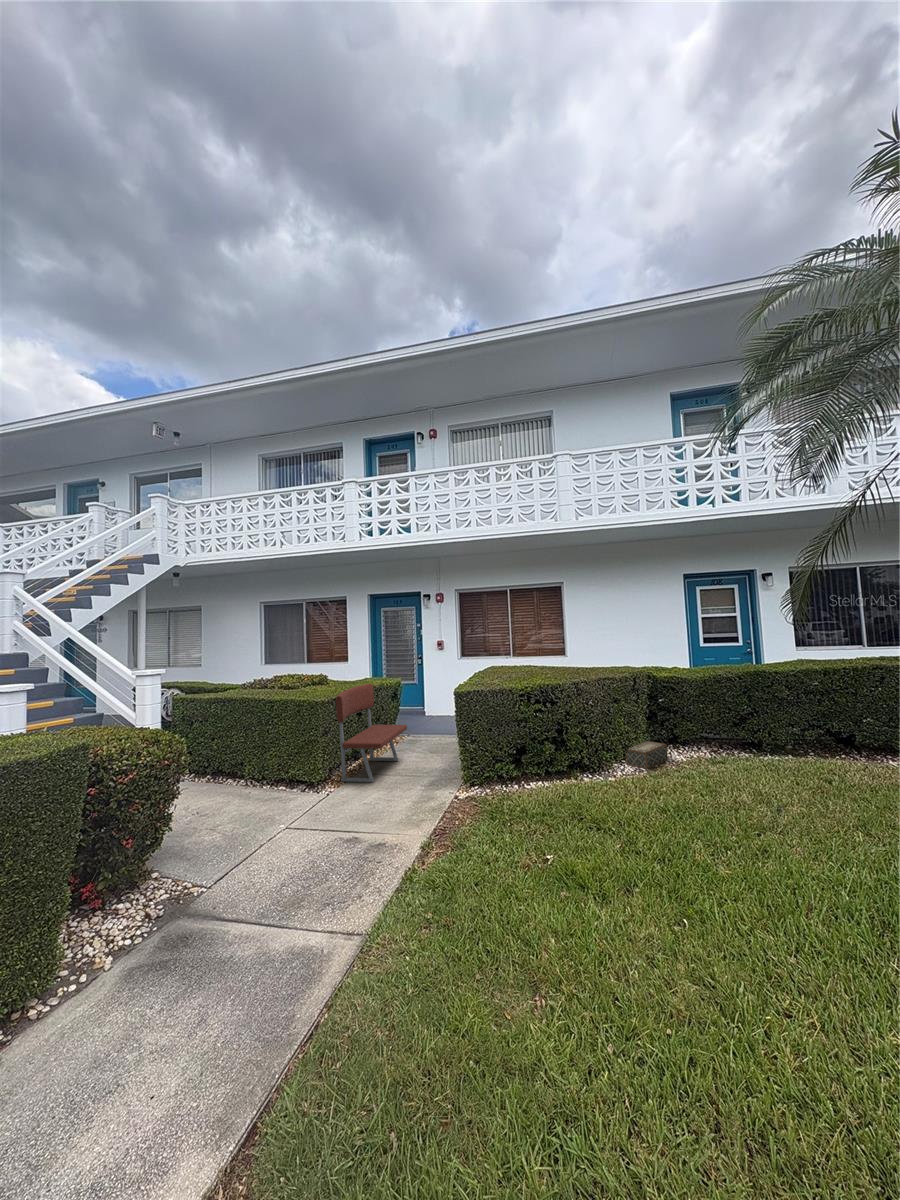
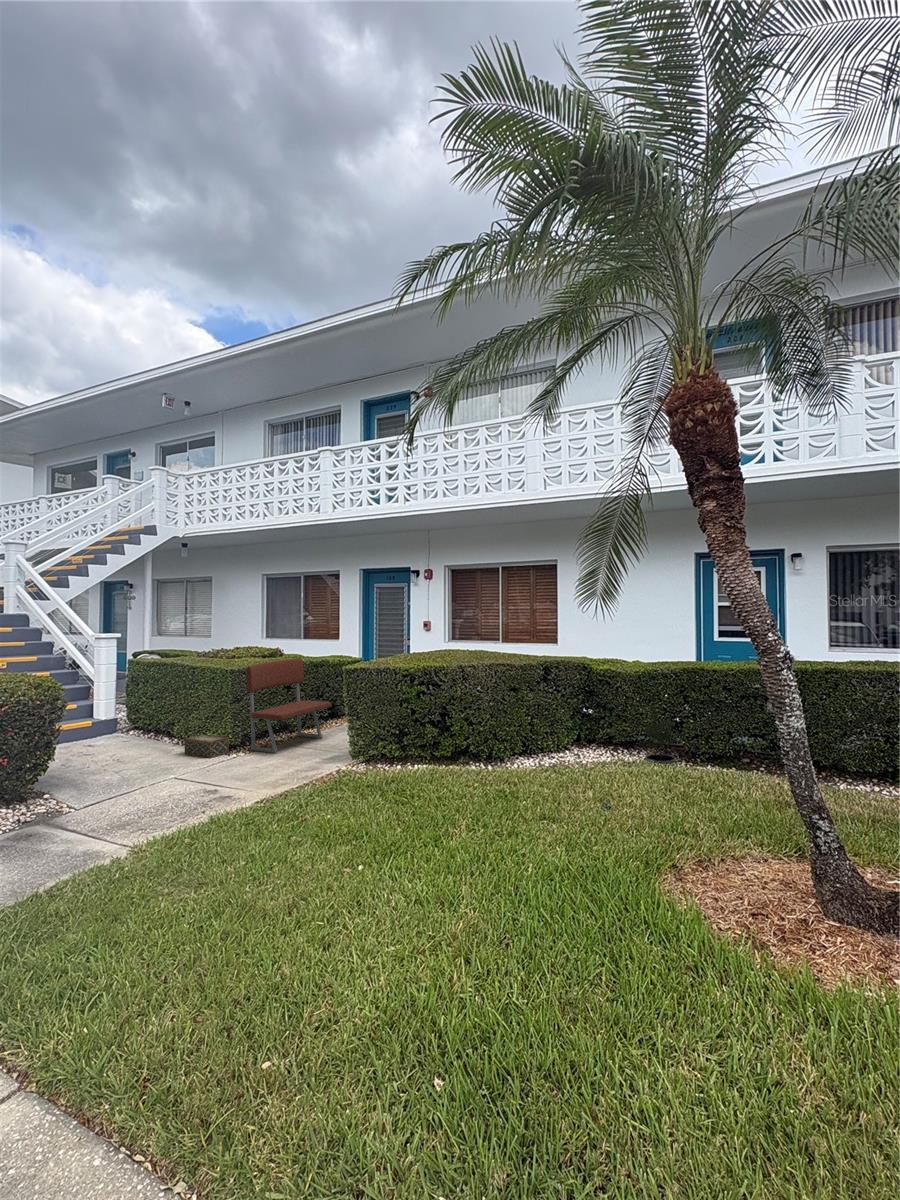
potted tree: none [716,708,749,757] -> present [645,710,676,763]
woven basket: present [626,741,668,769] -> present [184,734,229,758]

